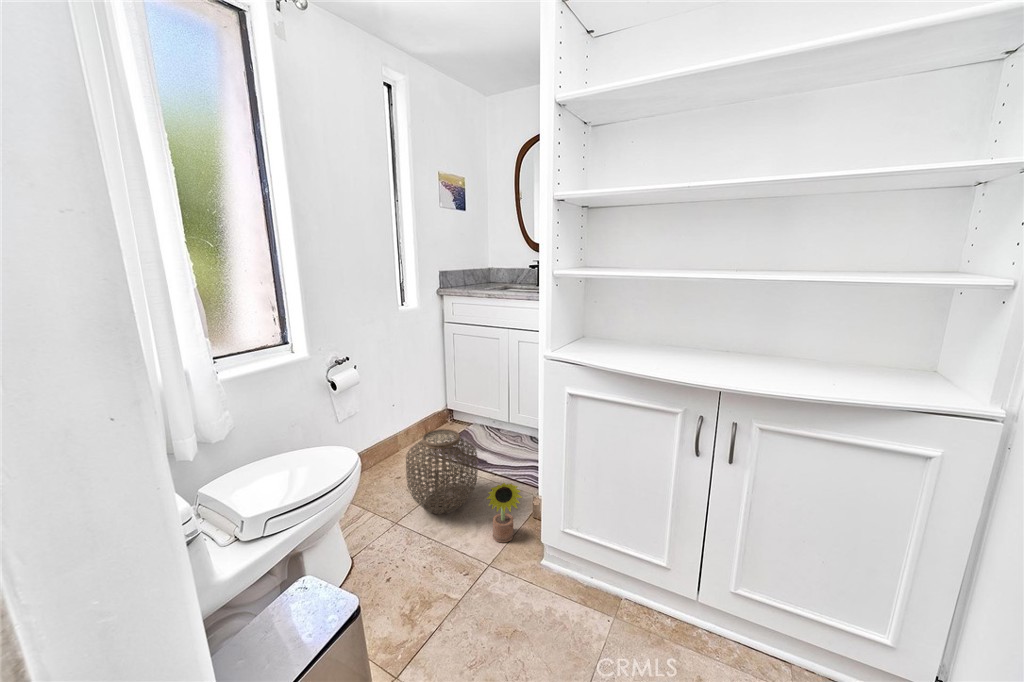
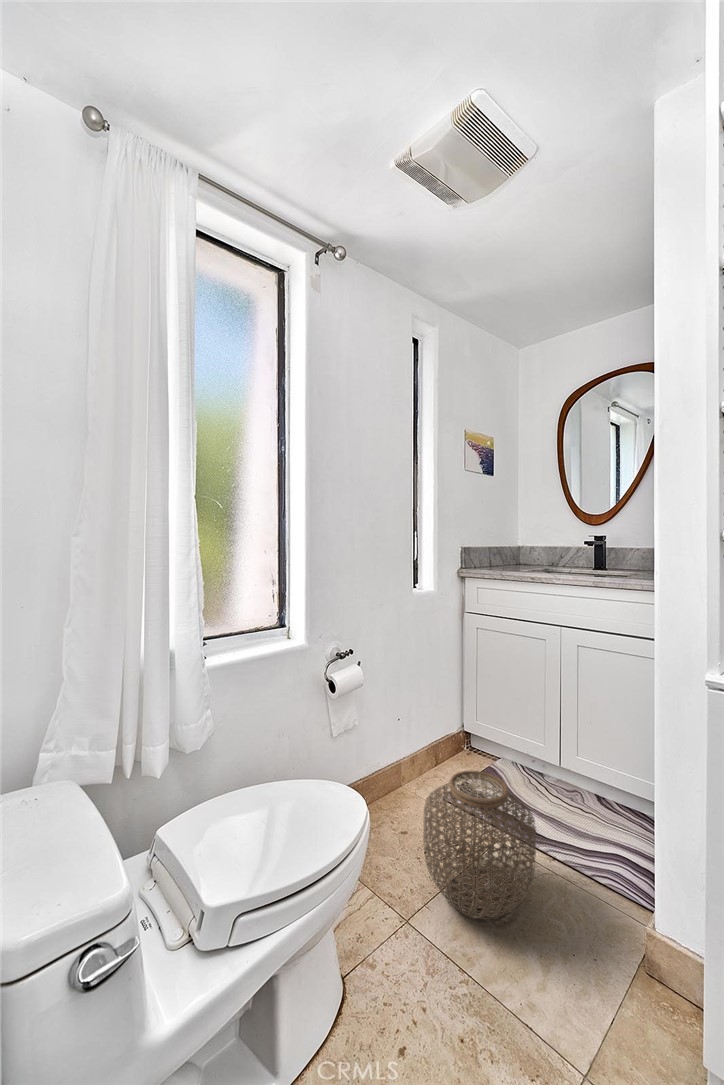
decorative plant: present [487,483,522,543] -> none [575,903,648,1021]

